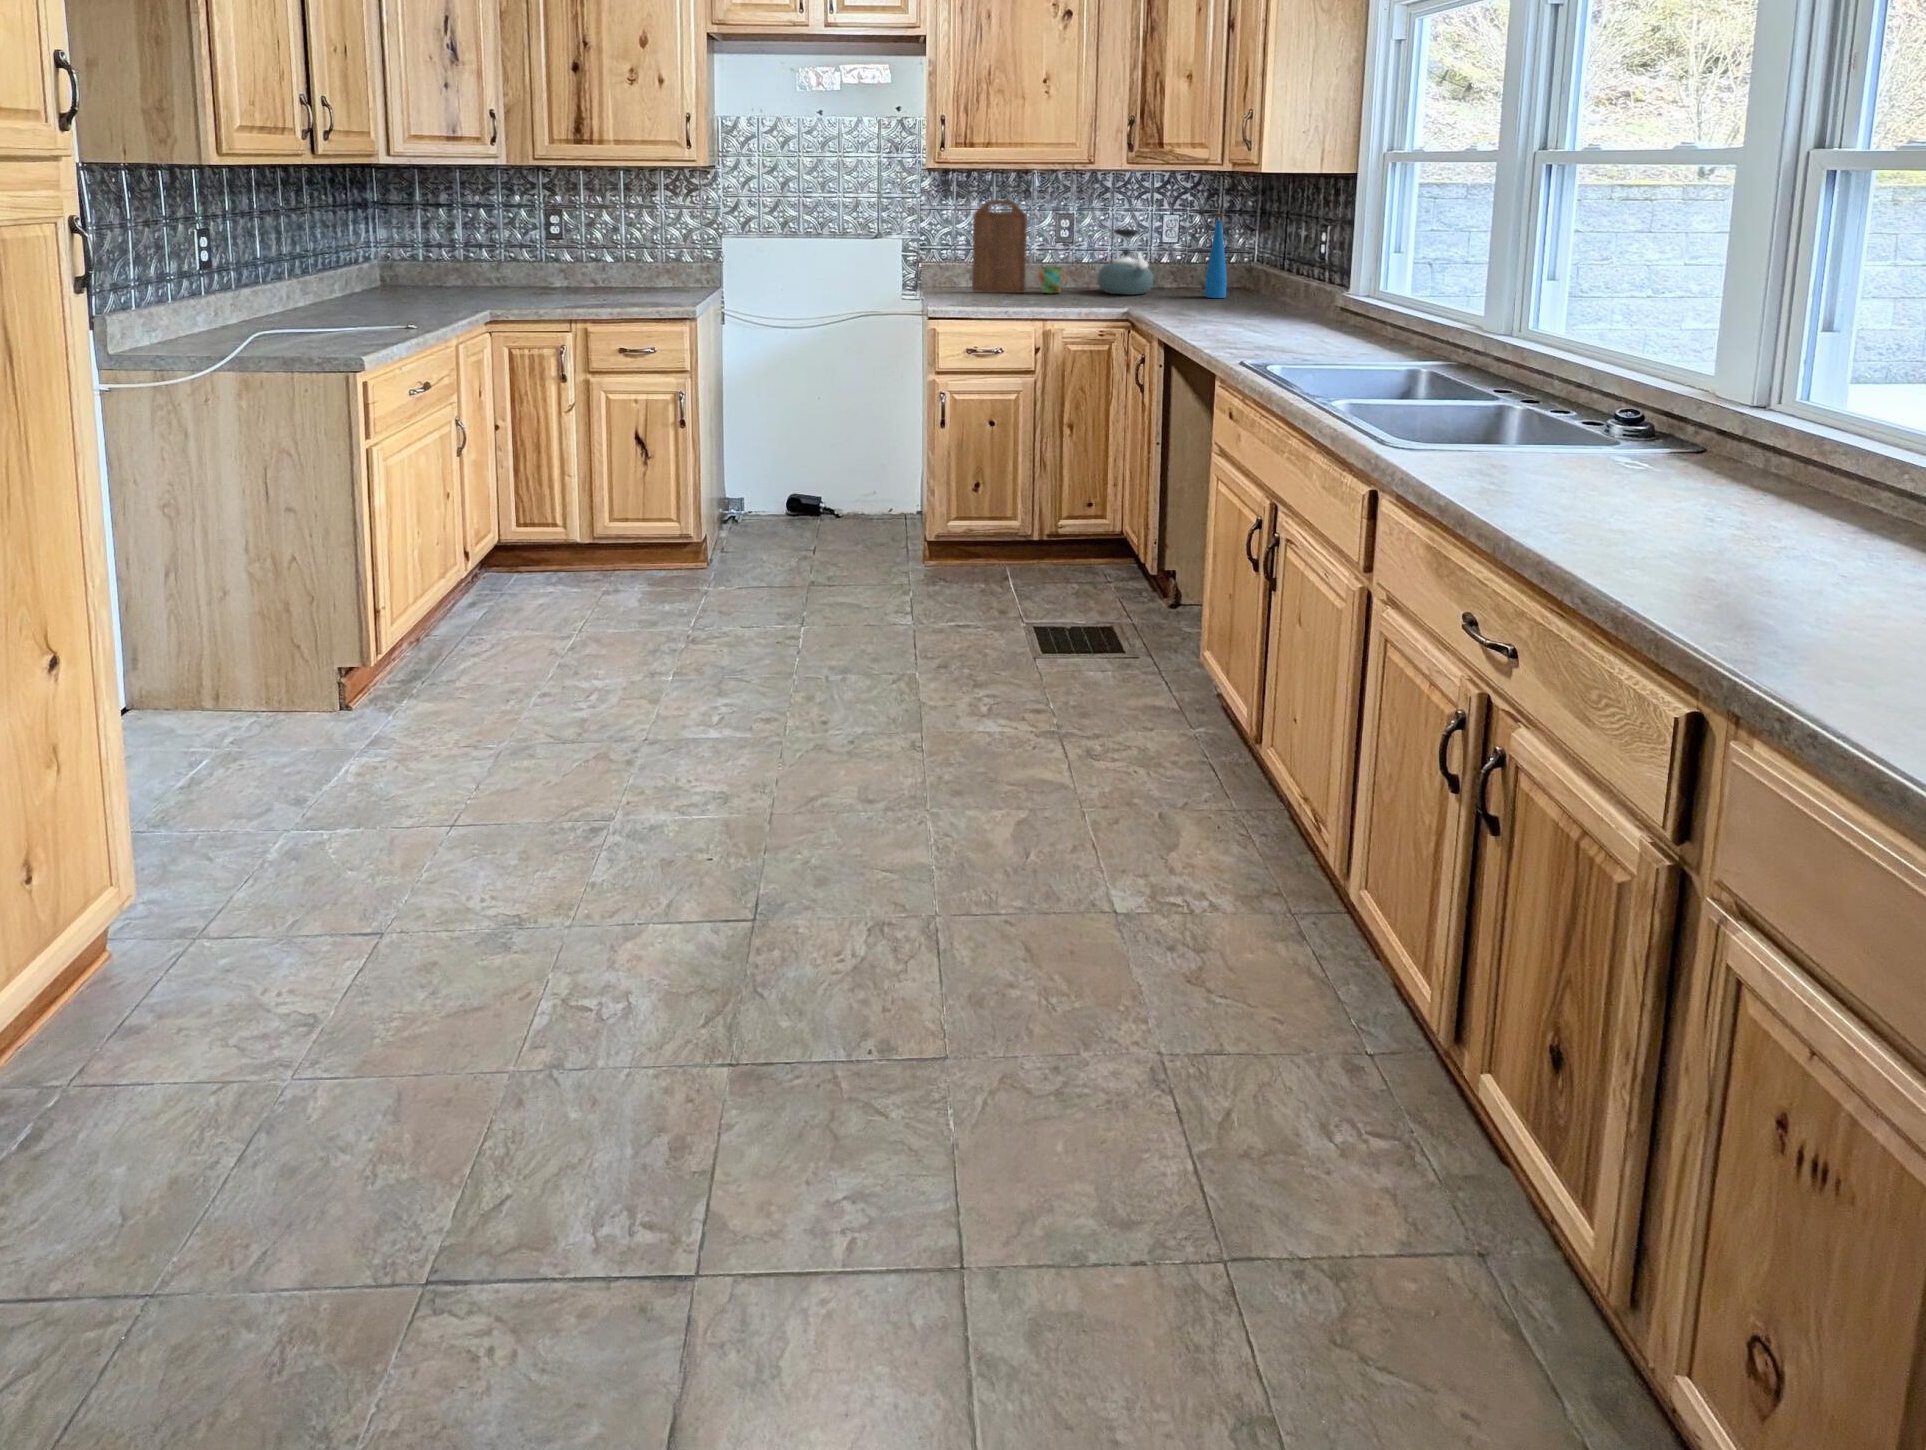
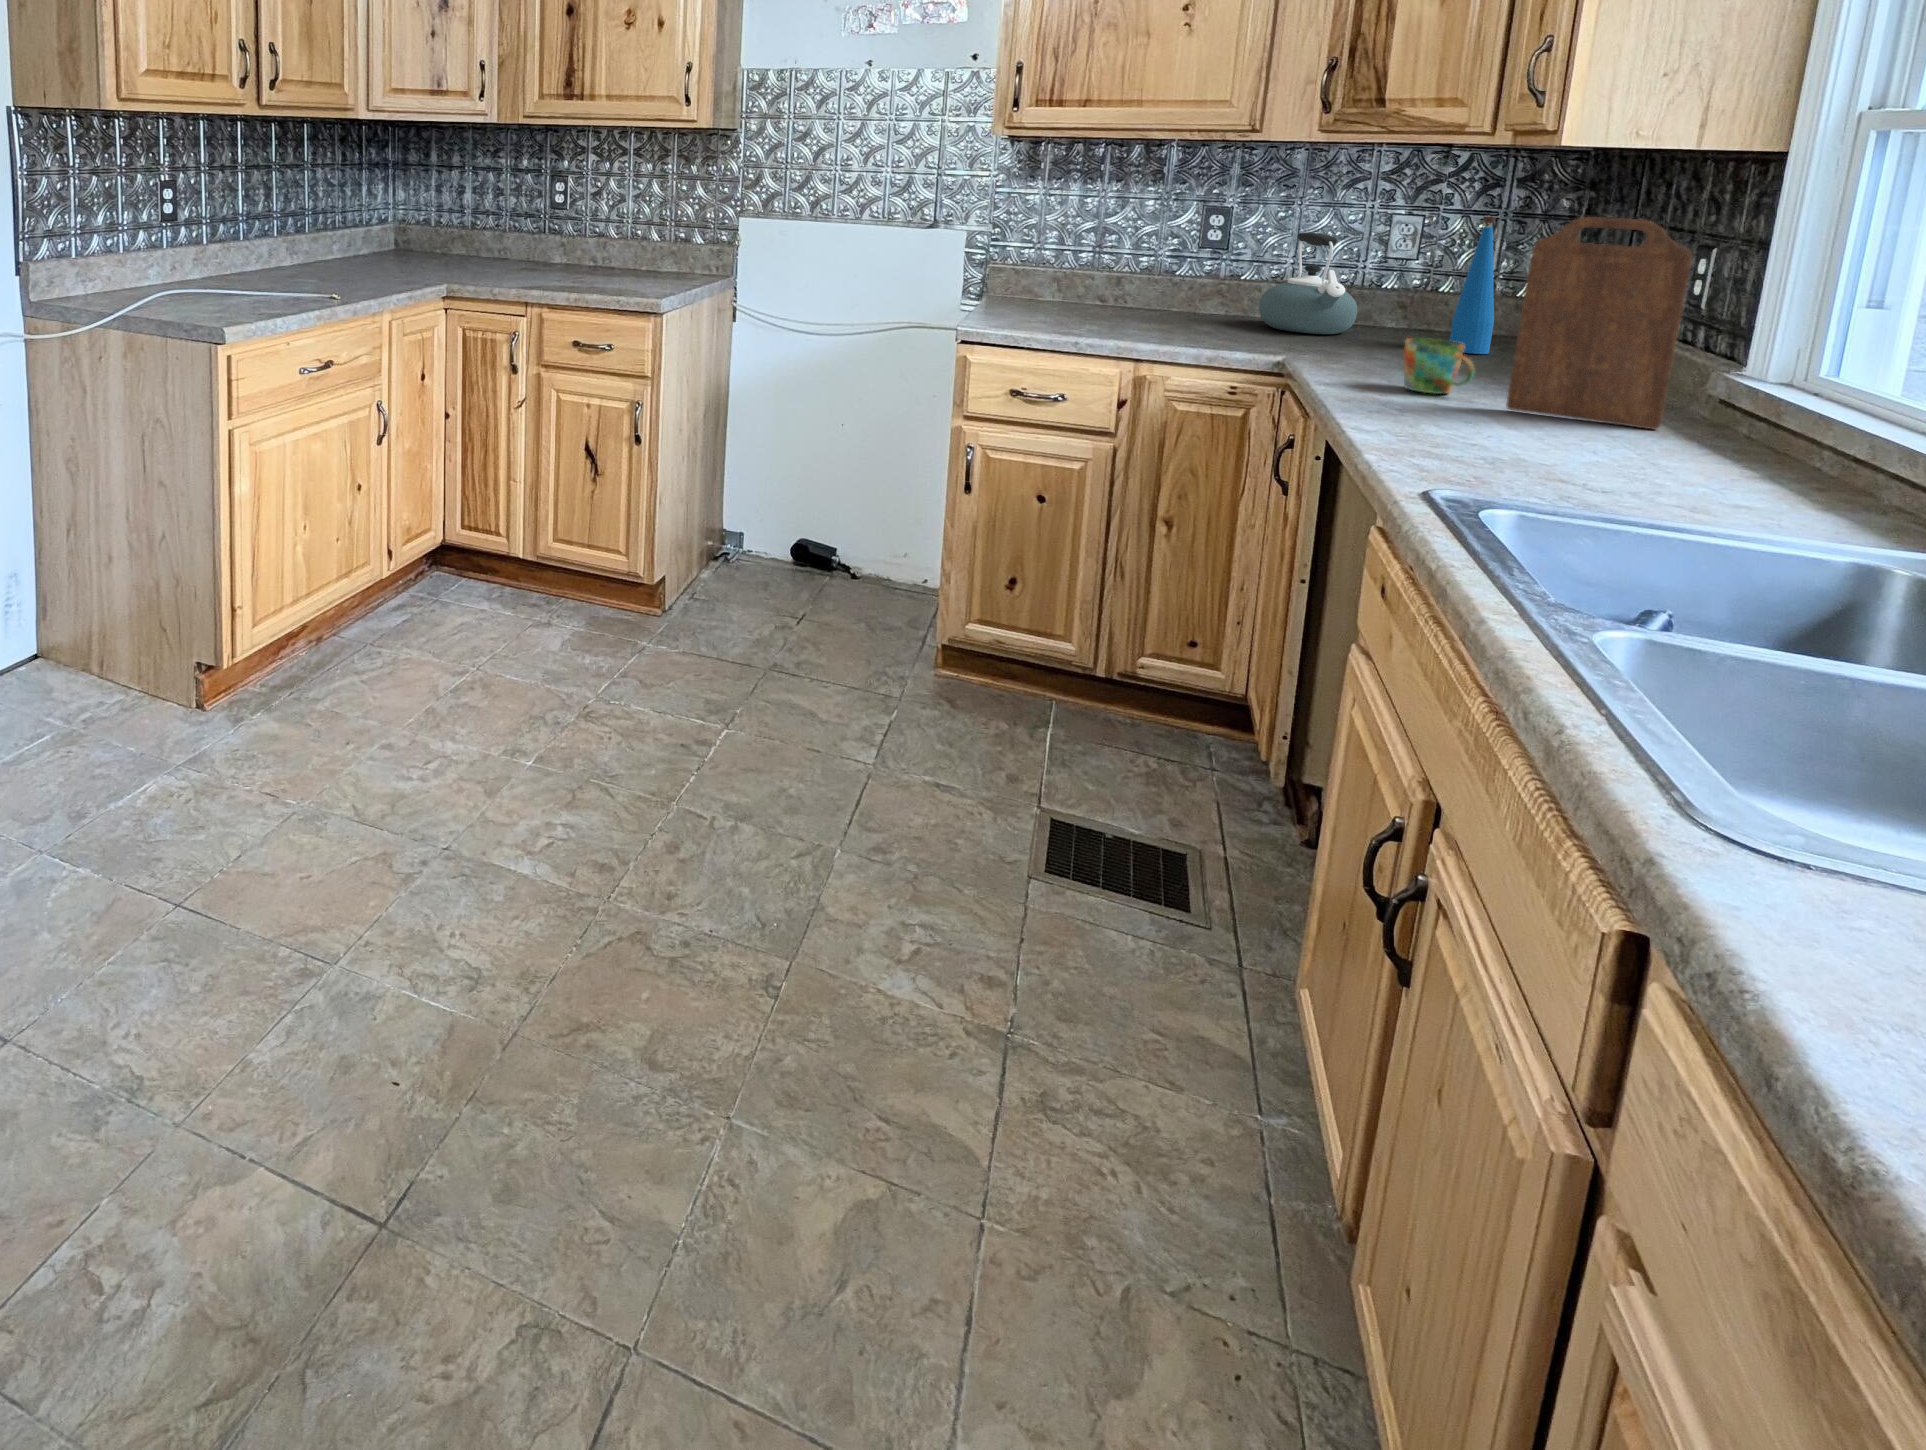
cutting board: present [972,200,1027,293] -> present [1506,217,1692,429]
mug: present [1039,267,1068,293] -> present [1403,338,1474,394]

